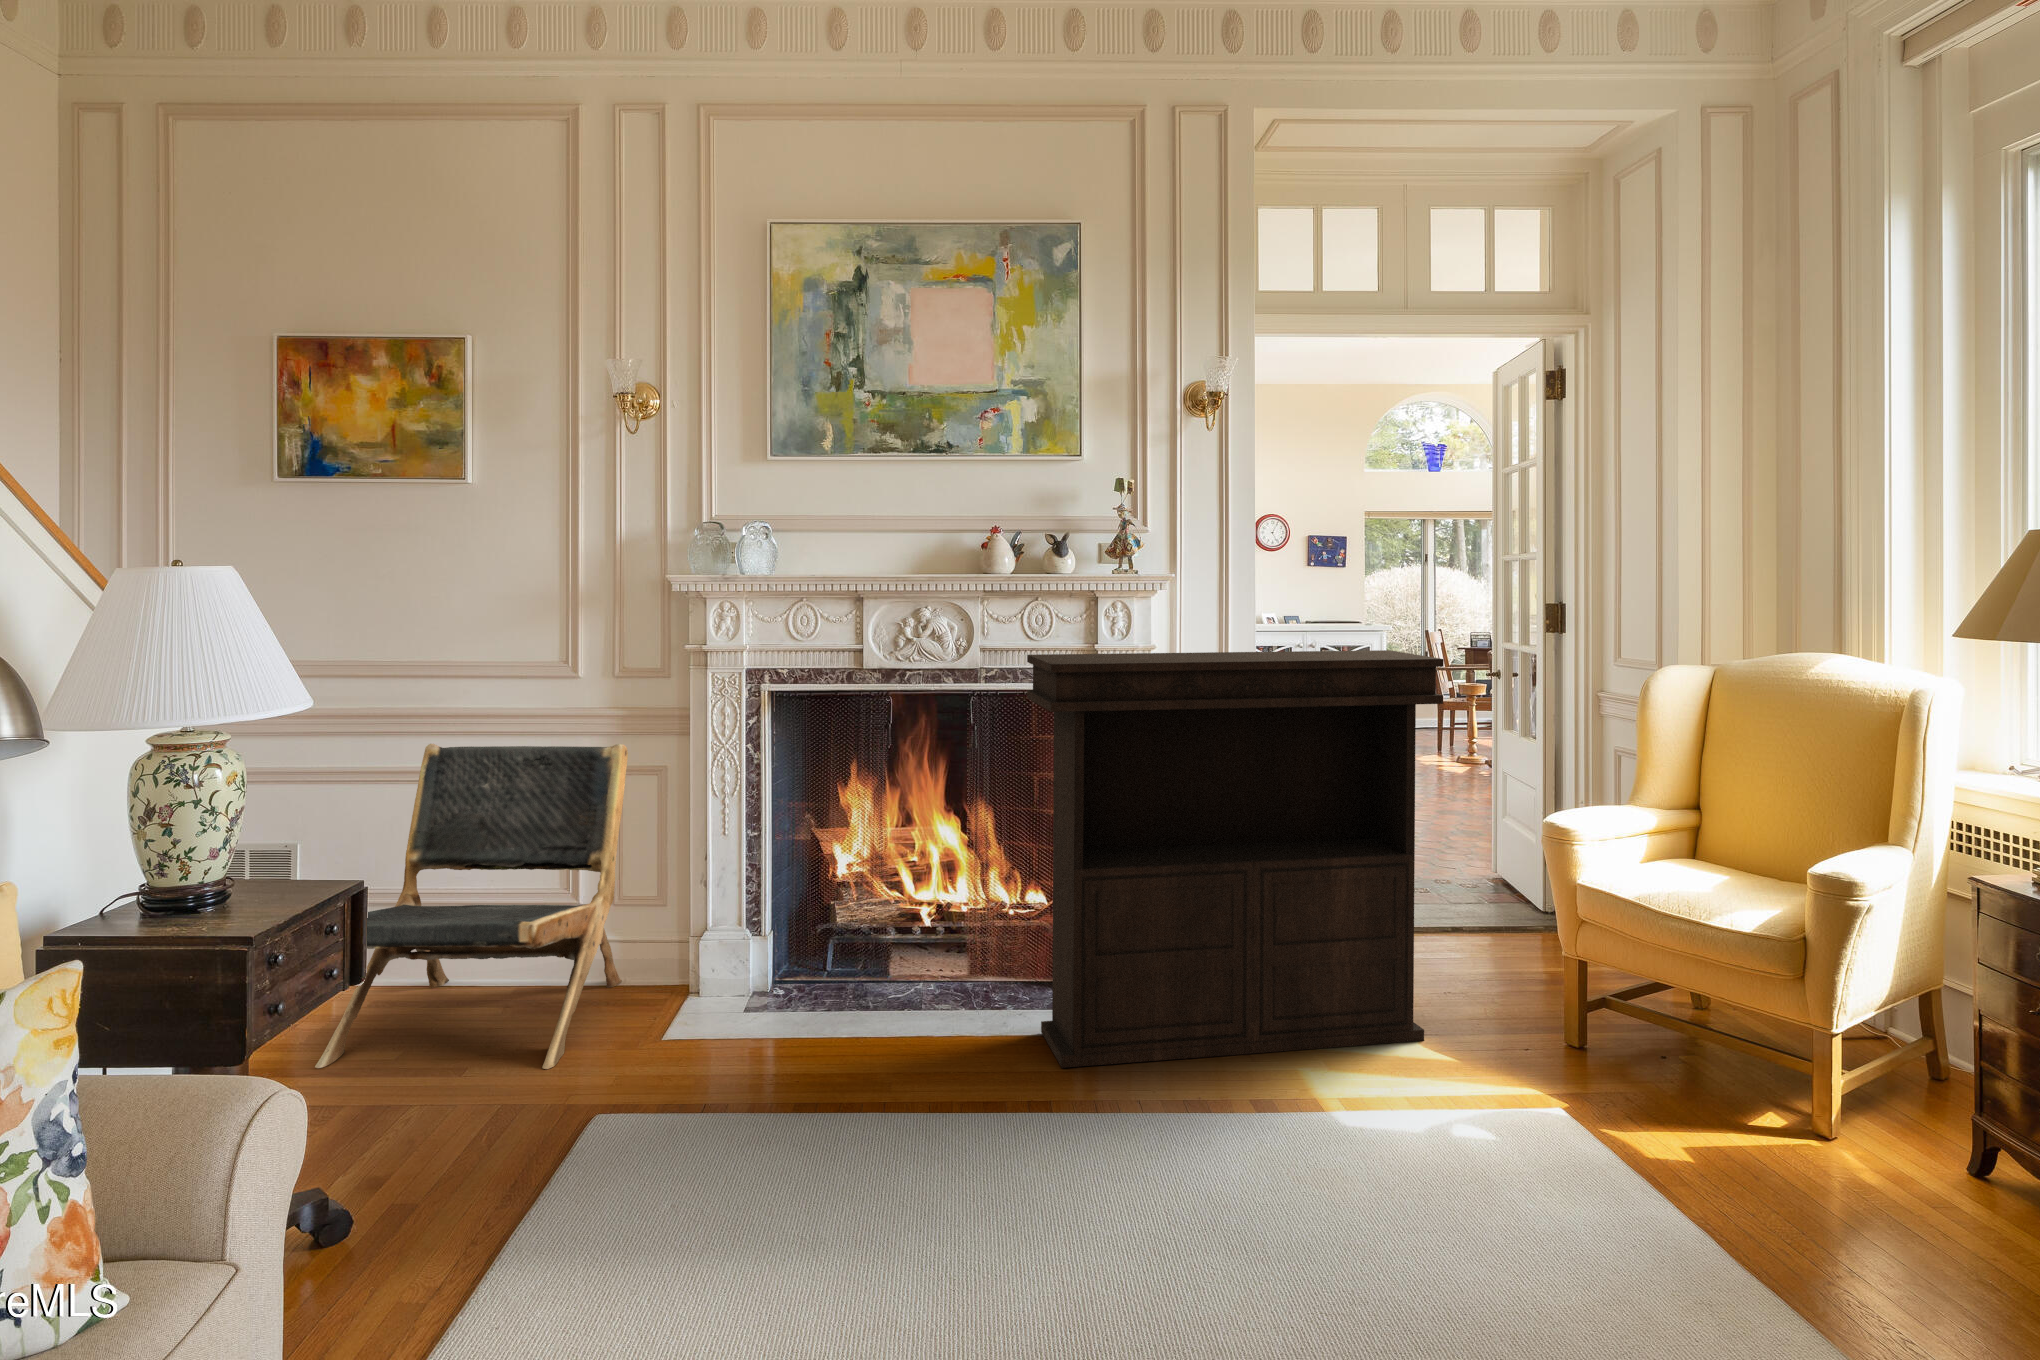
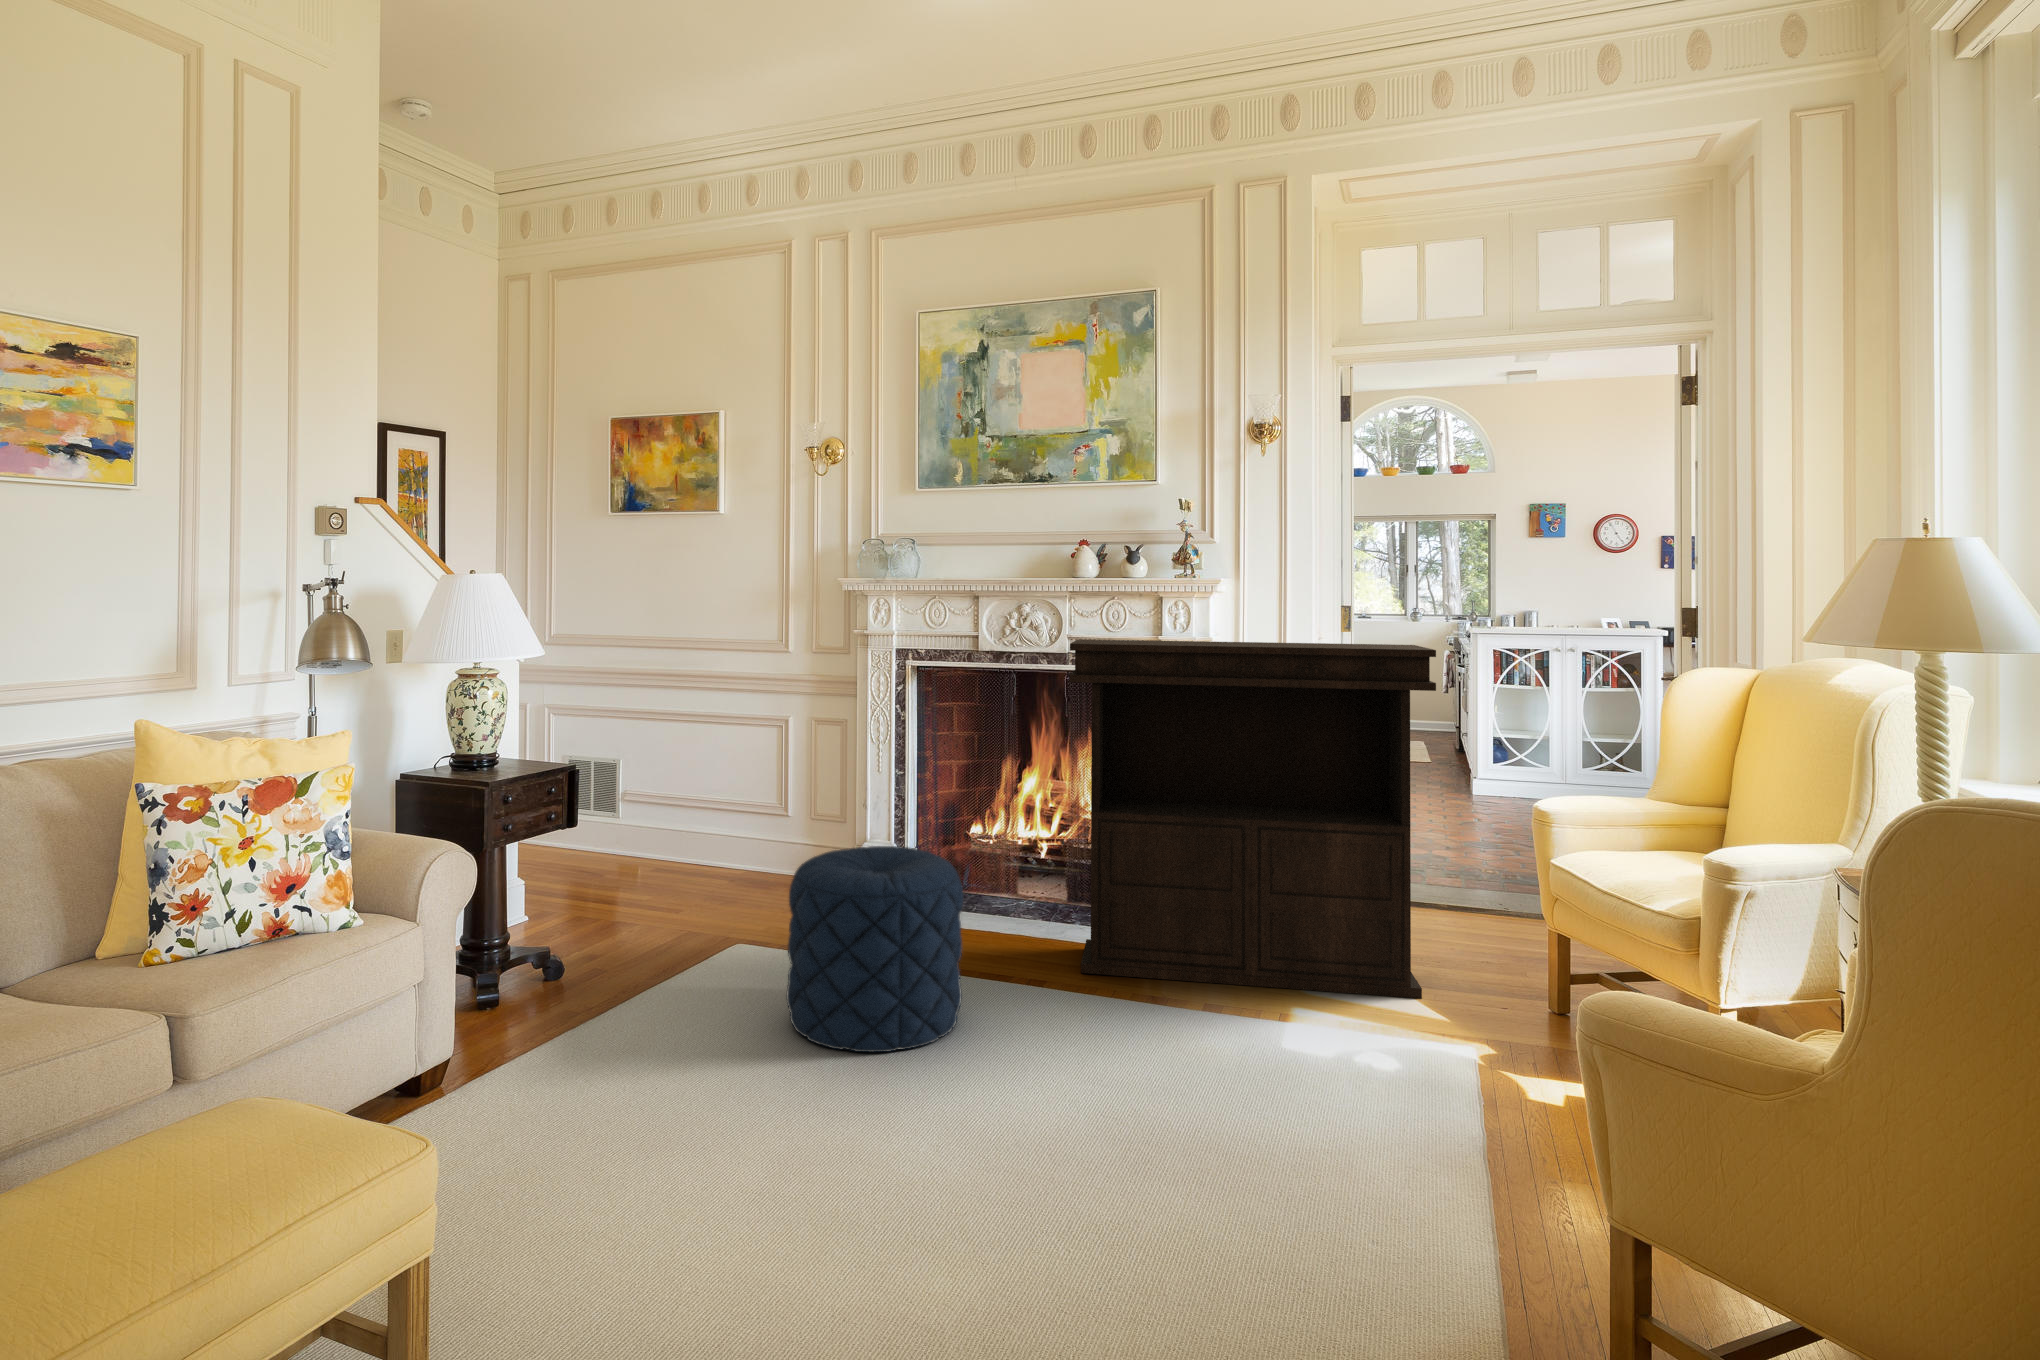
lounge chair: present [315,744,628,1069] -> none [593,697,818,924]
pouf: none [747,945,982,1238] -> present [787,846,963,1052]

